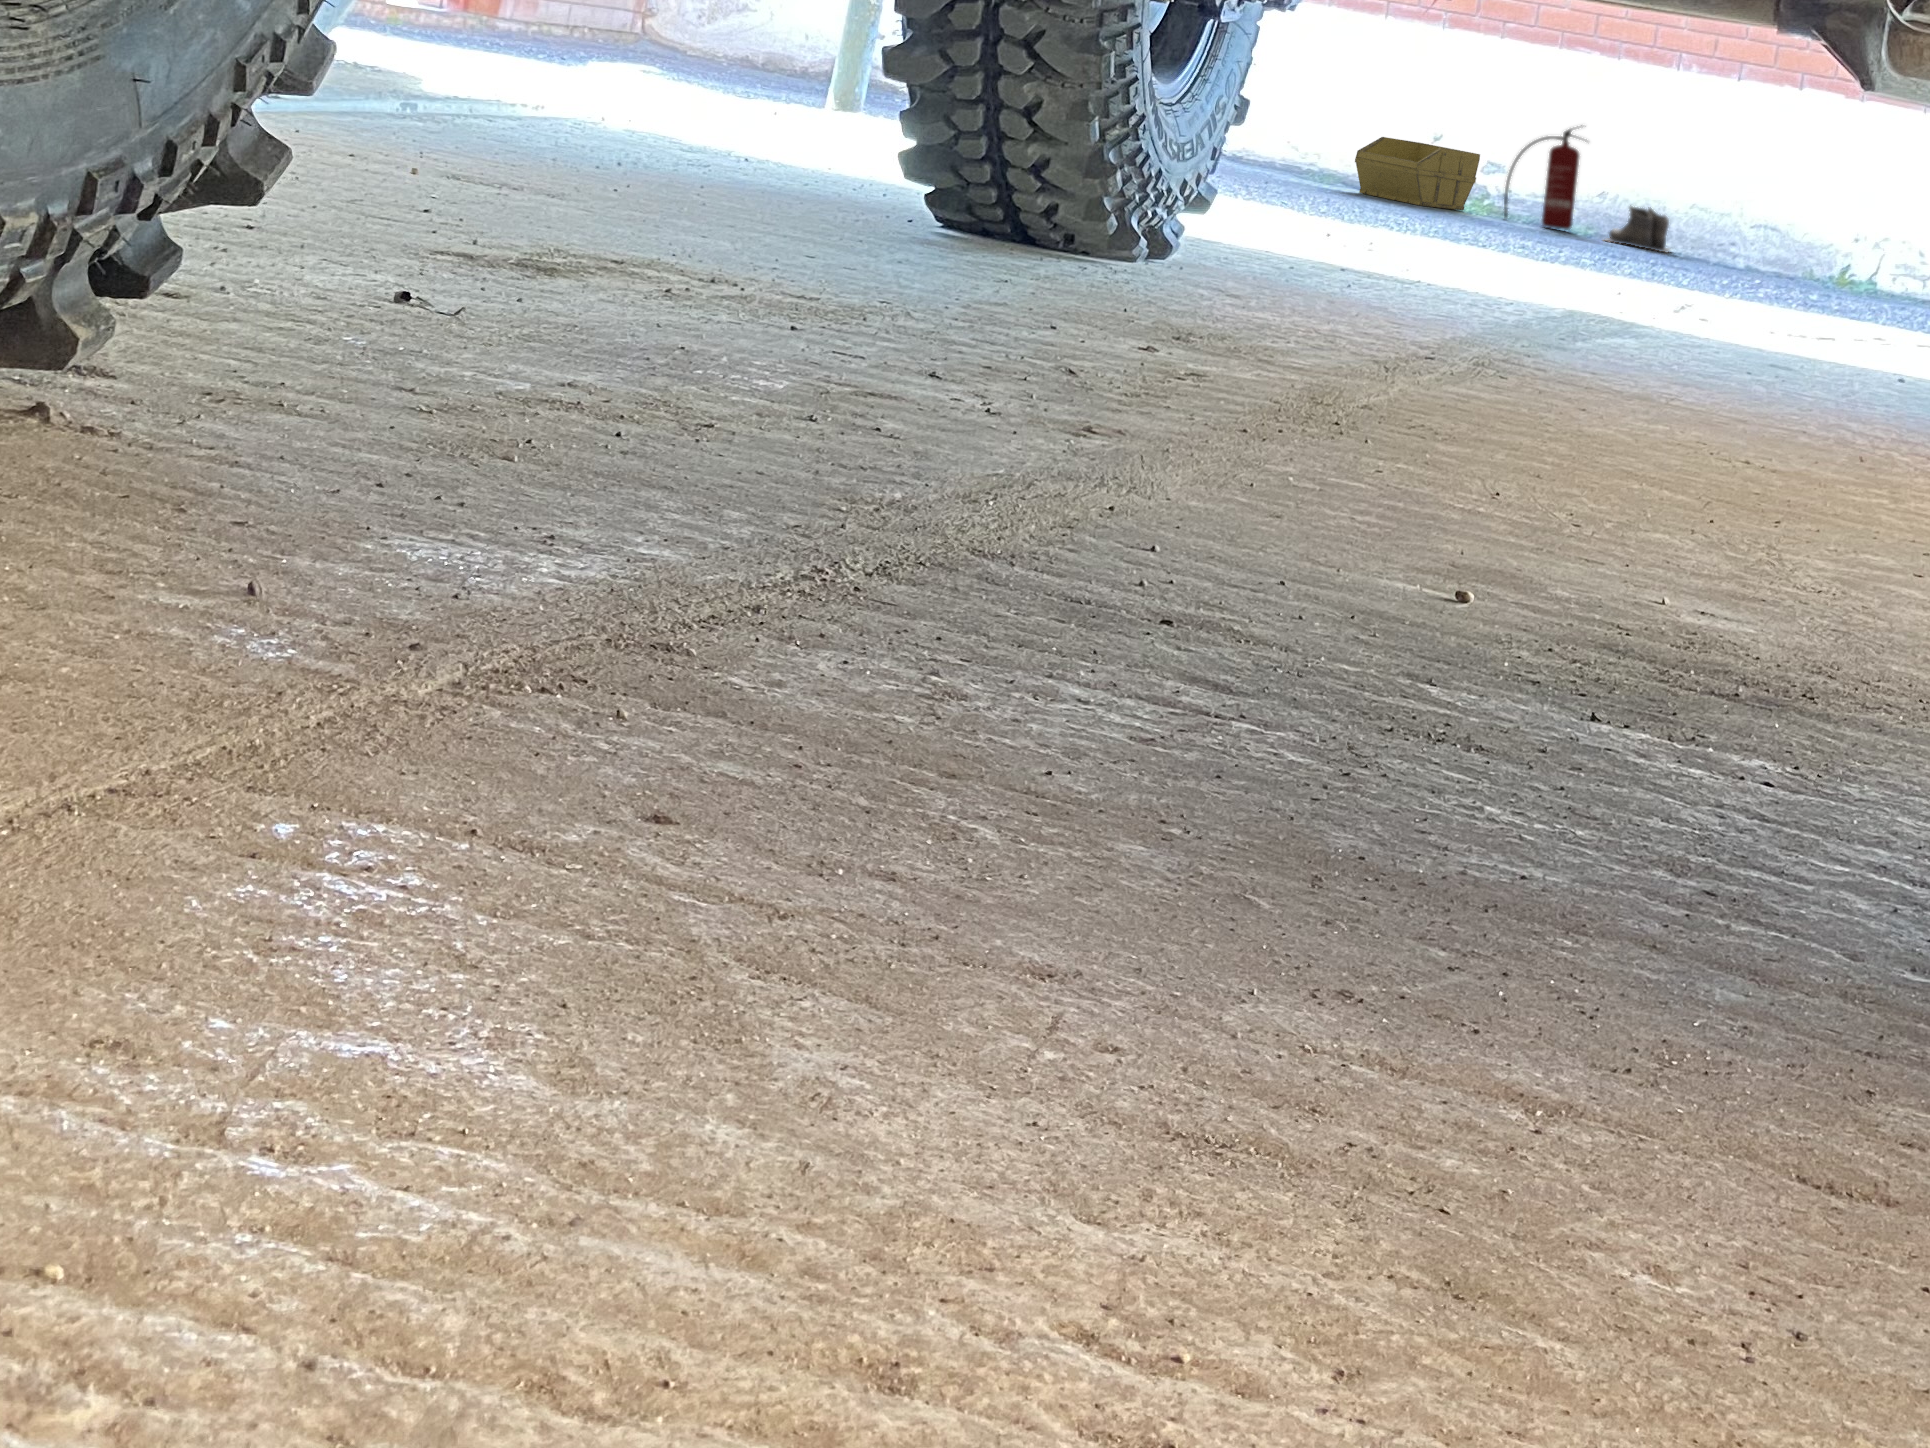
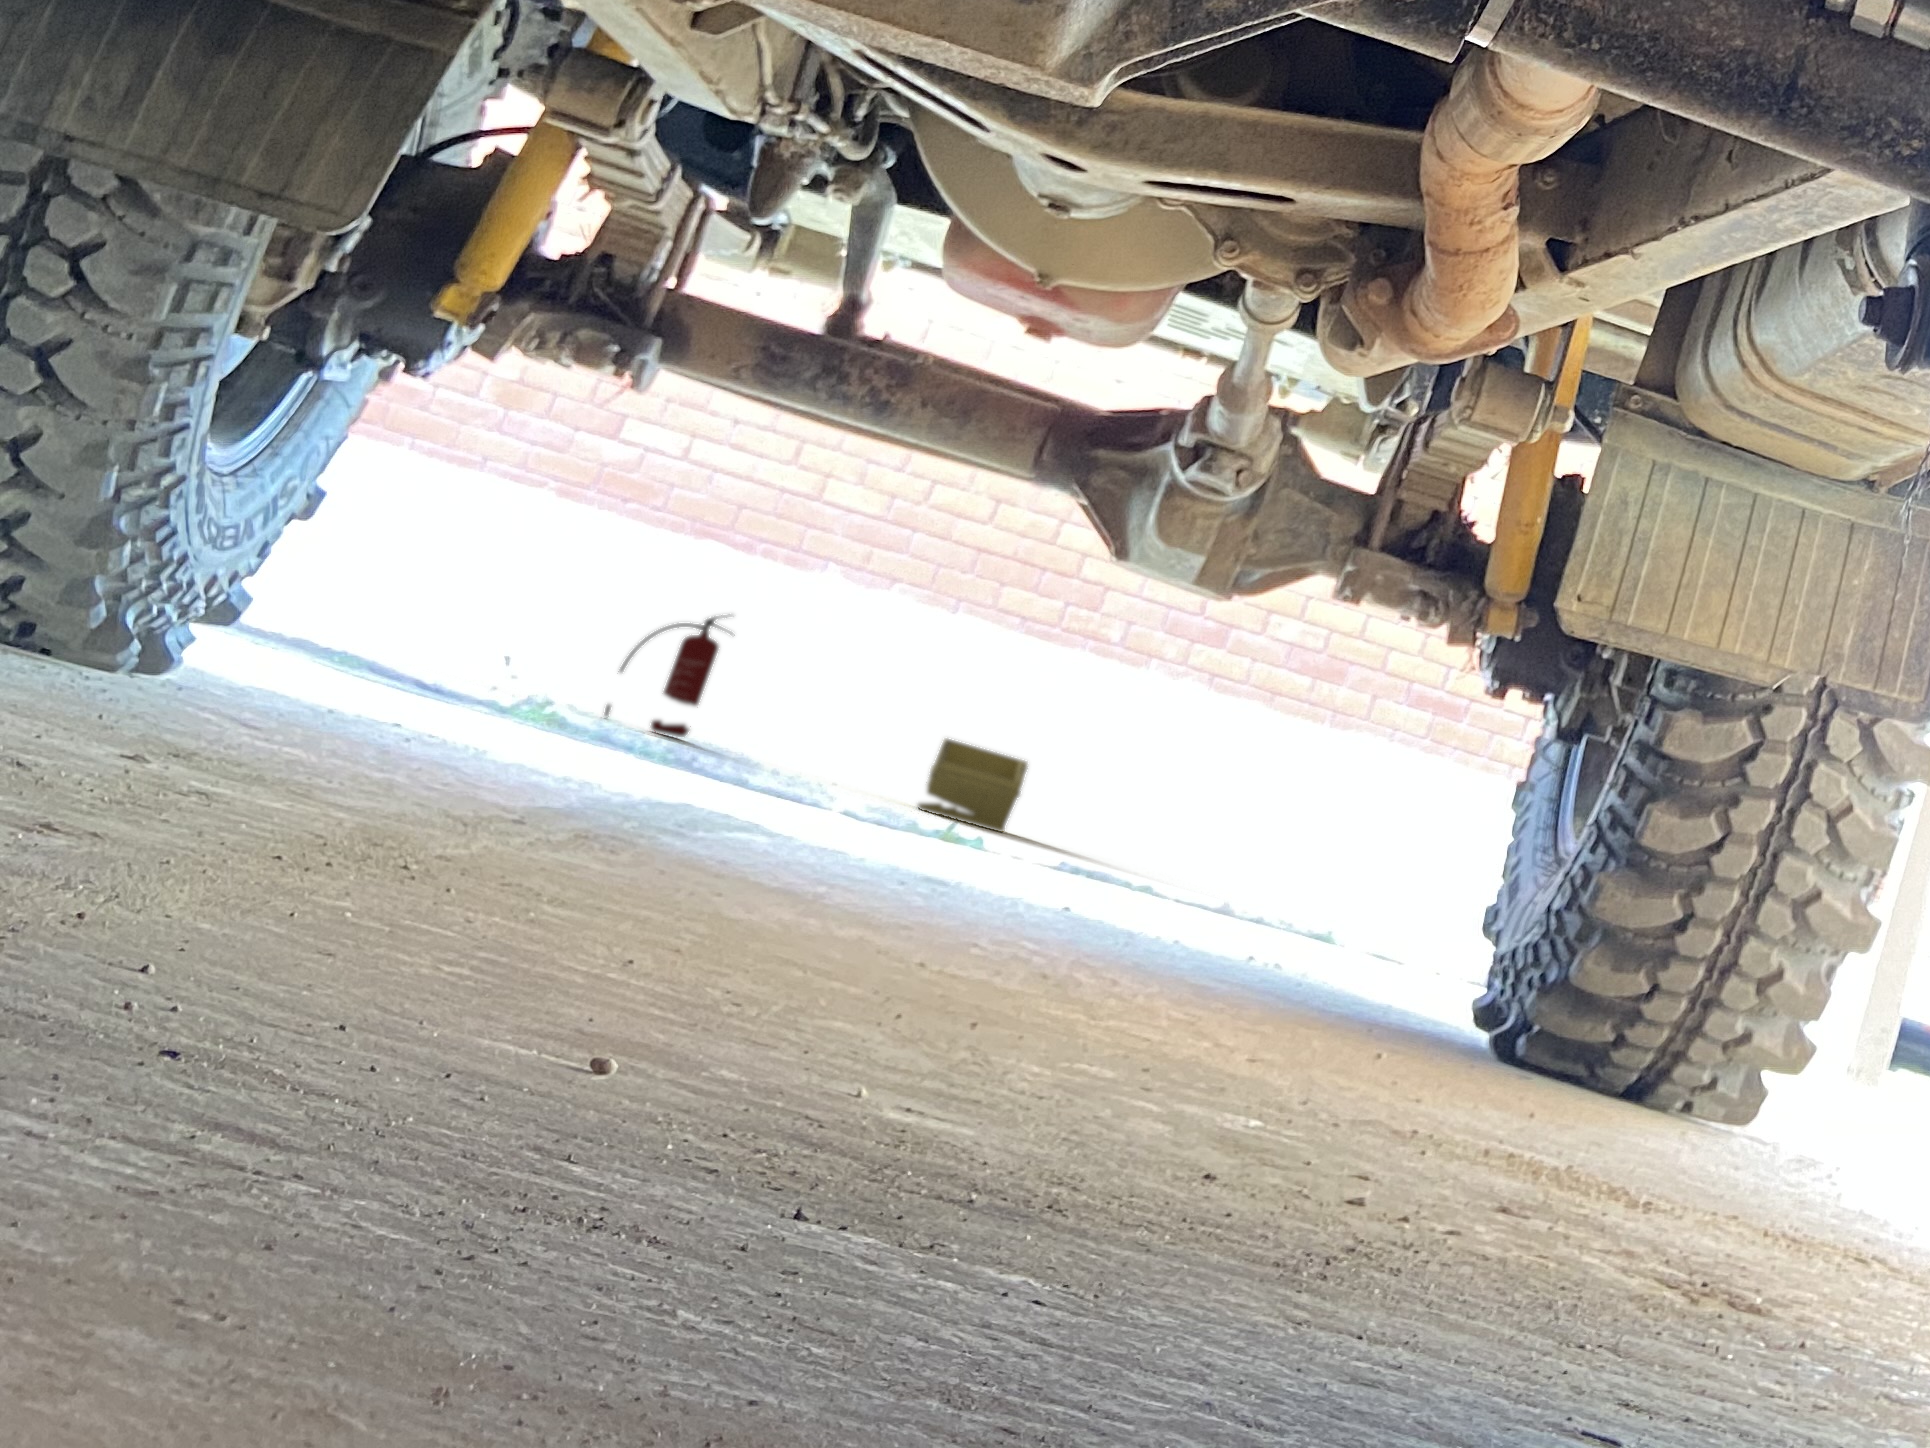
storage bin: present [1355,137,1480,211] -> present [918,739,1028,832]
boots: present [1606,206,1669,252] -> none [721,714,809,774]

